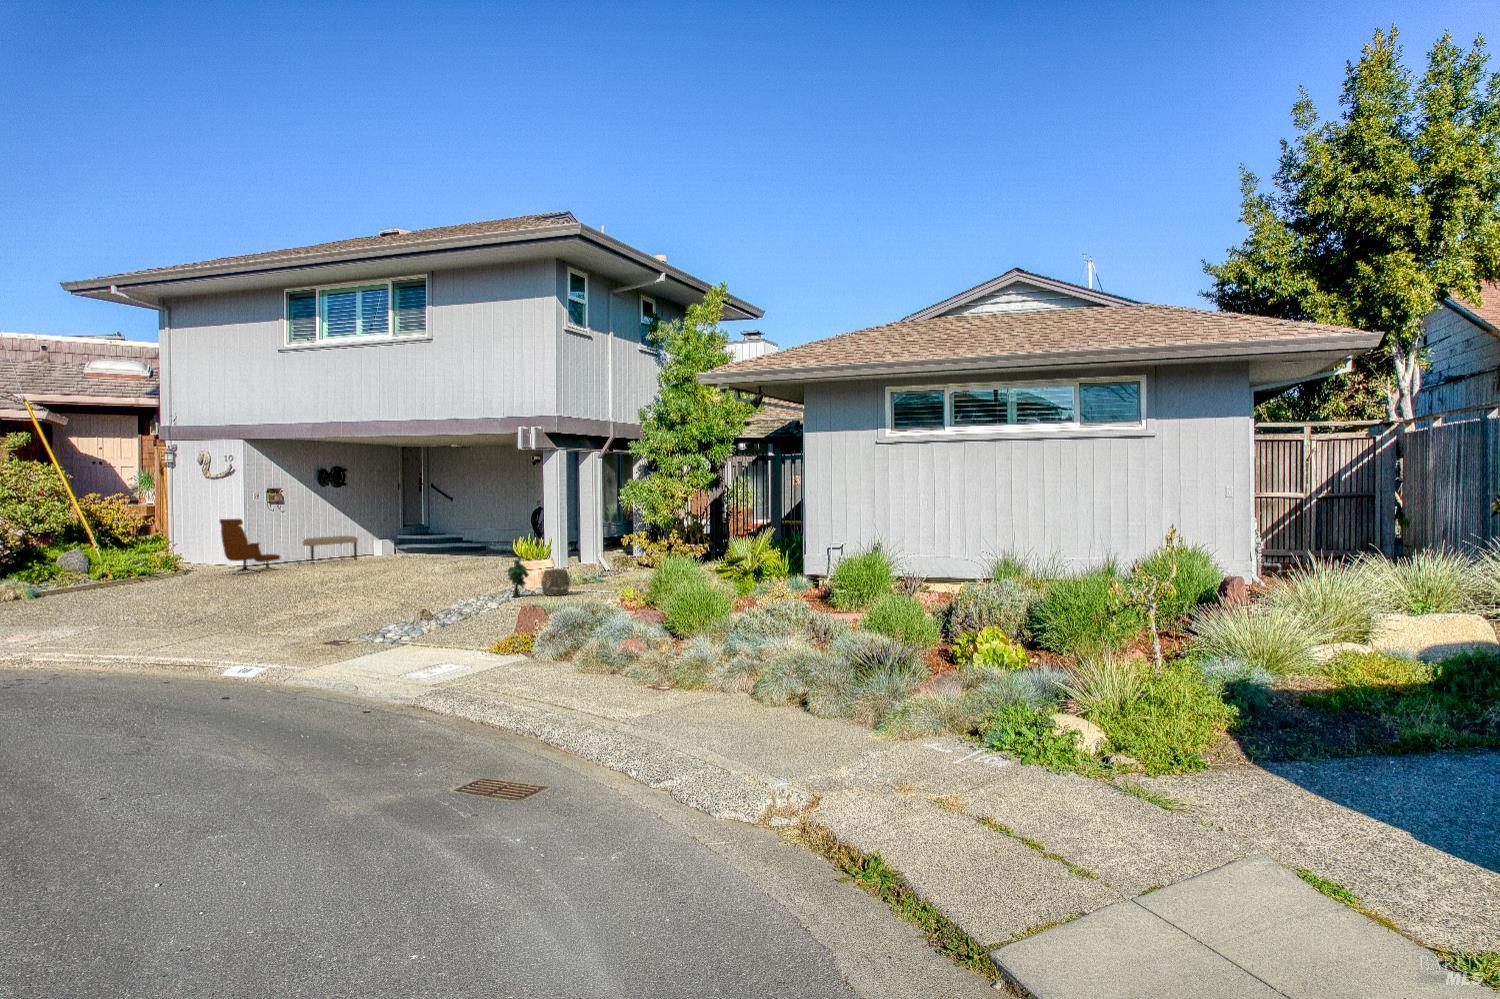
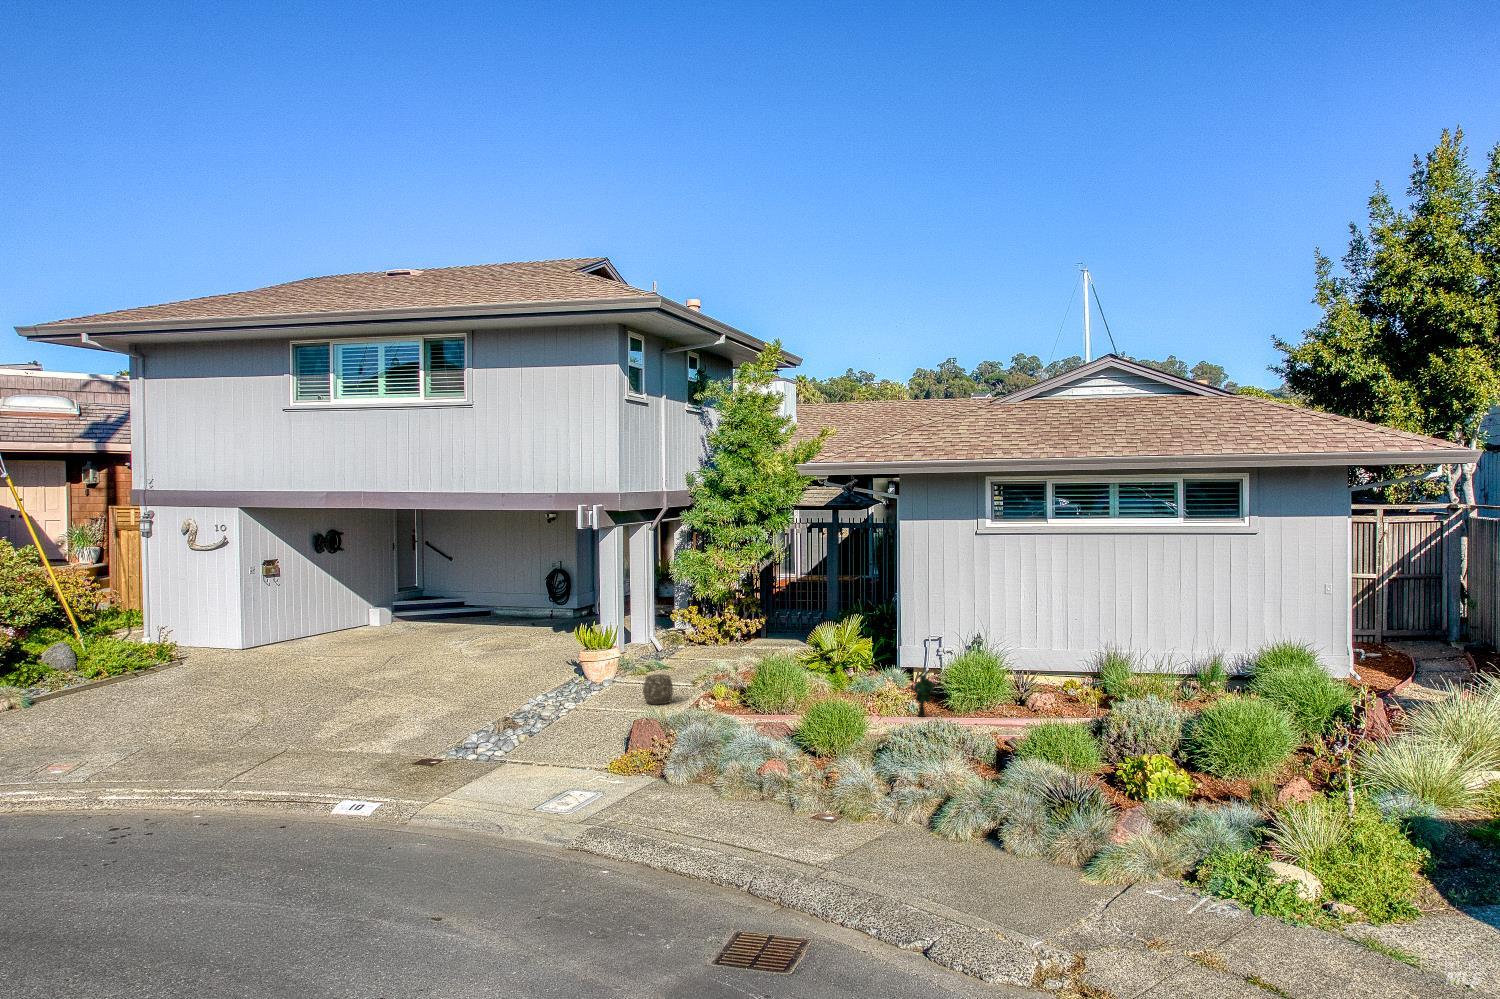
lounge chair: present [220,519,280,572] -> none [223,602,283,664]
bench: present [299,536,358,564] -> none [293,608,356,644]
decorative plant: present [507,556,529,597] -> present [909,670,935,717]

